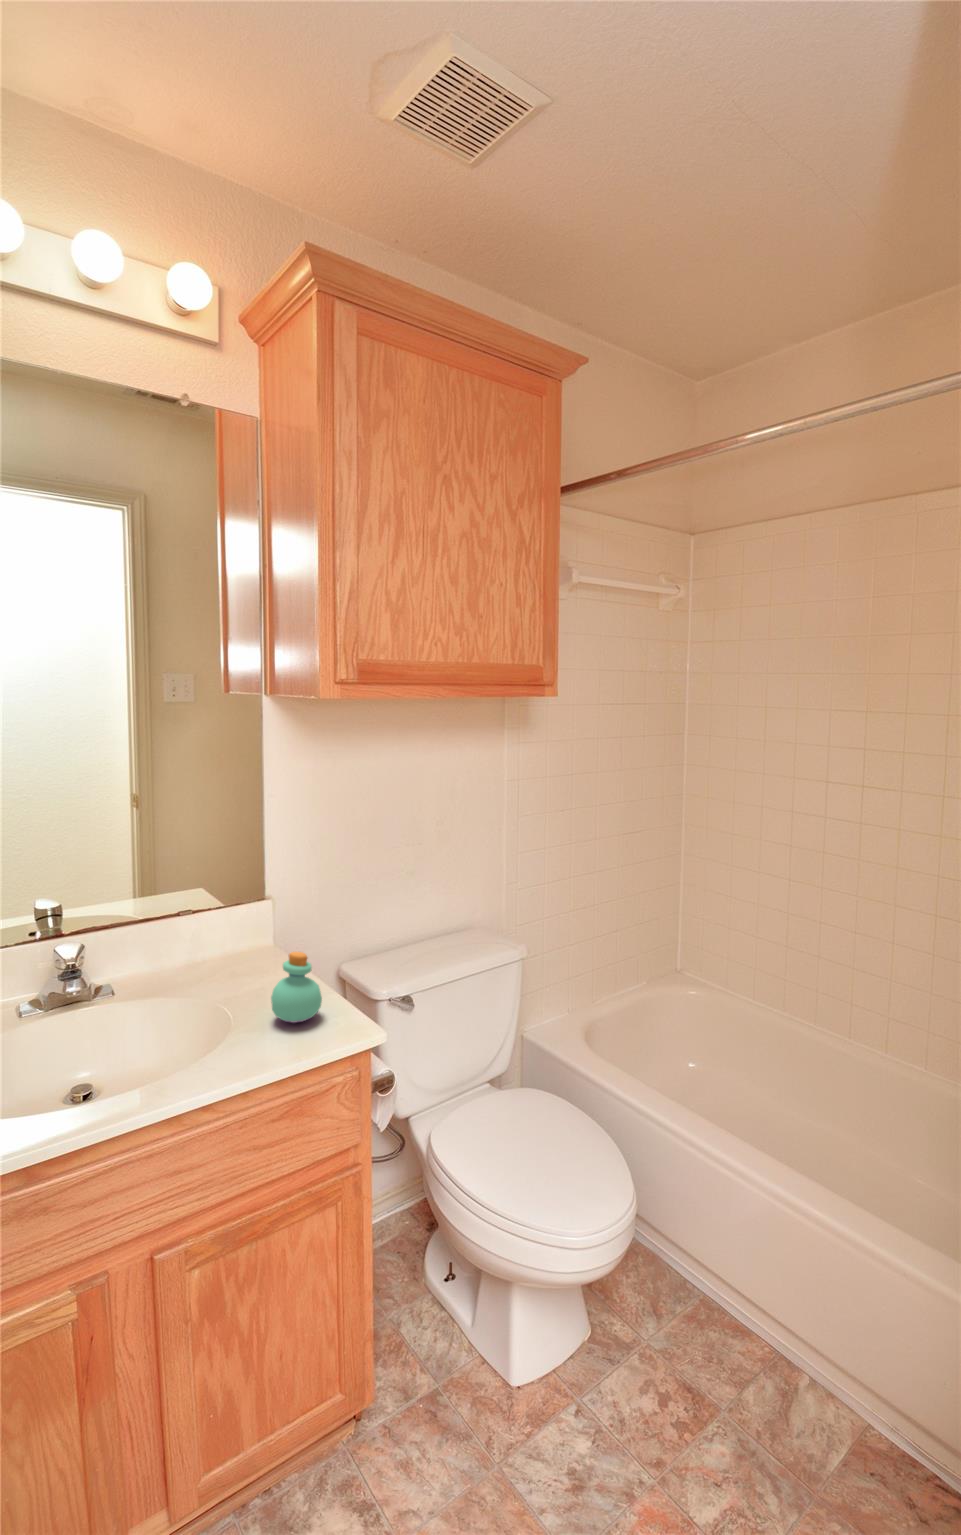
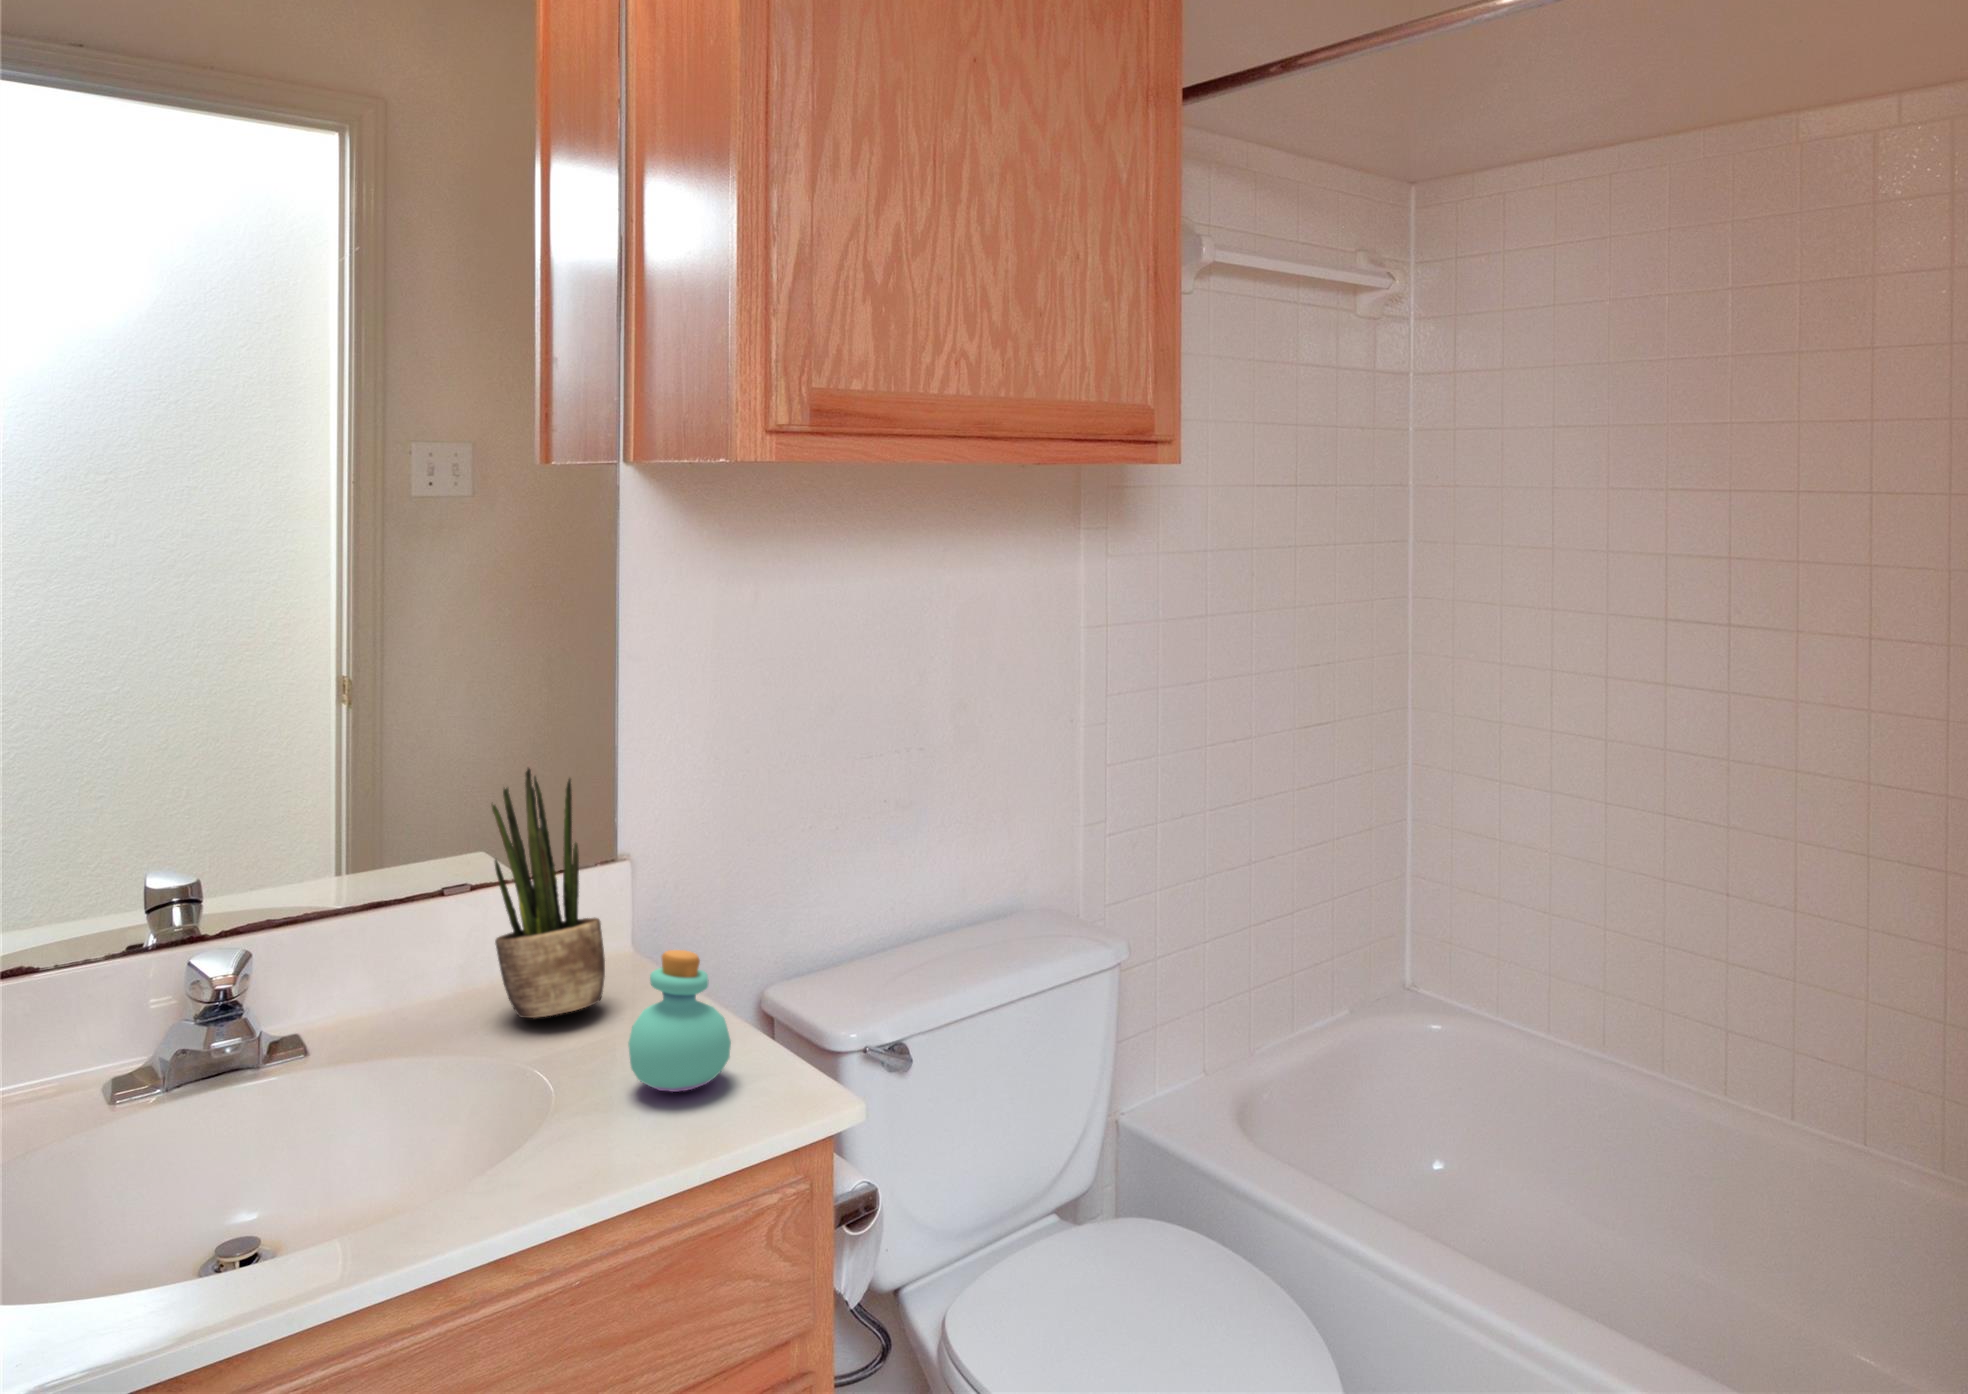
potted plant: none [206,853,261,979] -> present [491,768,605,1018]

